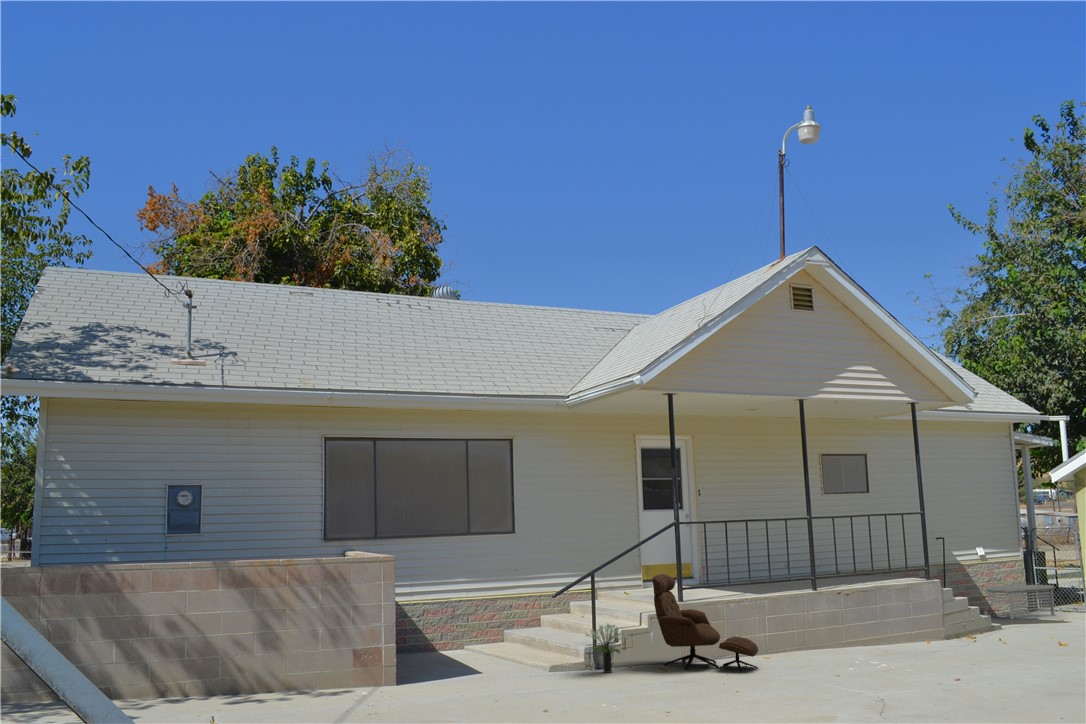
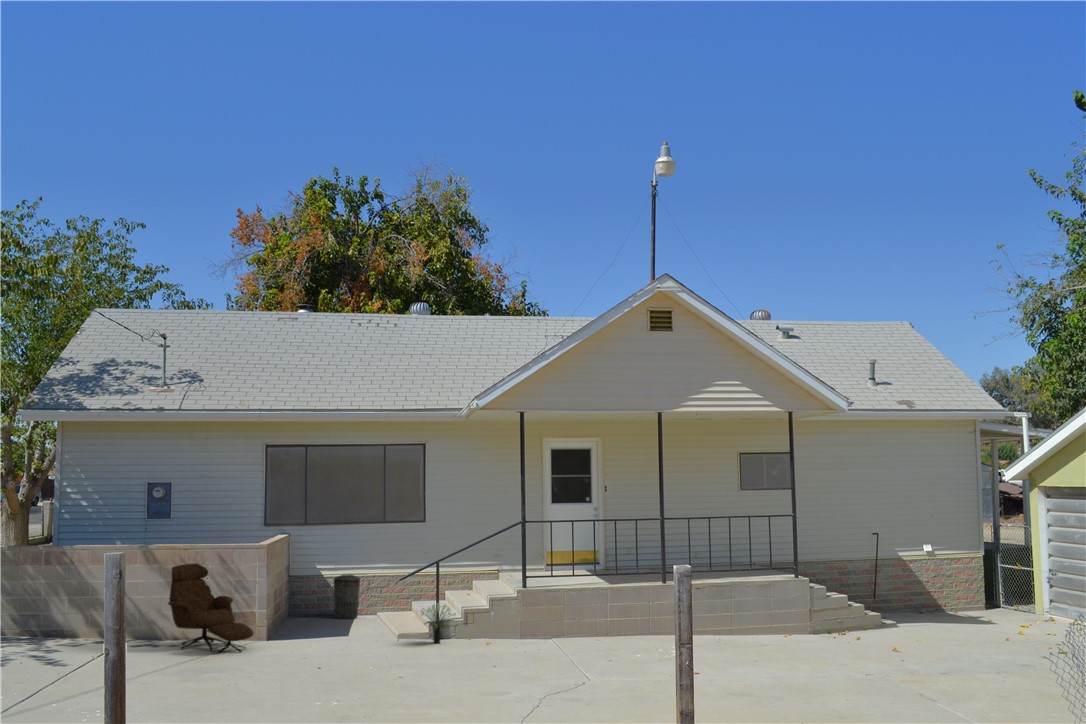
lounge chair: present [652,574,758,671] -> present [168,563,253,653]
storage bench: present [984,584,1055,619] -> none [924,581,1003,616]
trash can: none [418,596,450,653] -> present [334,575,360,619]

